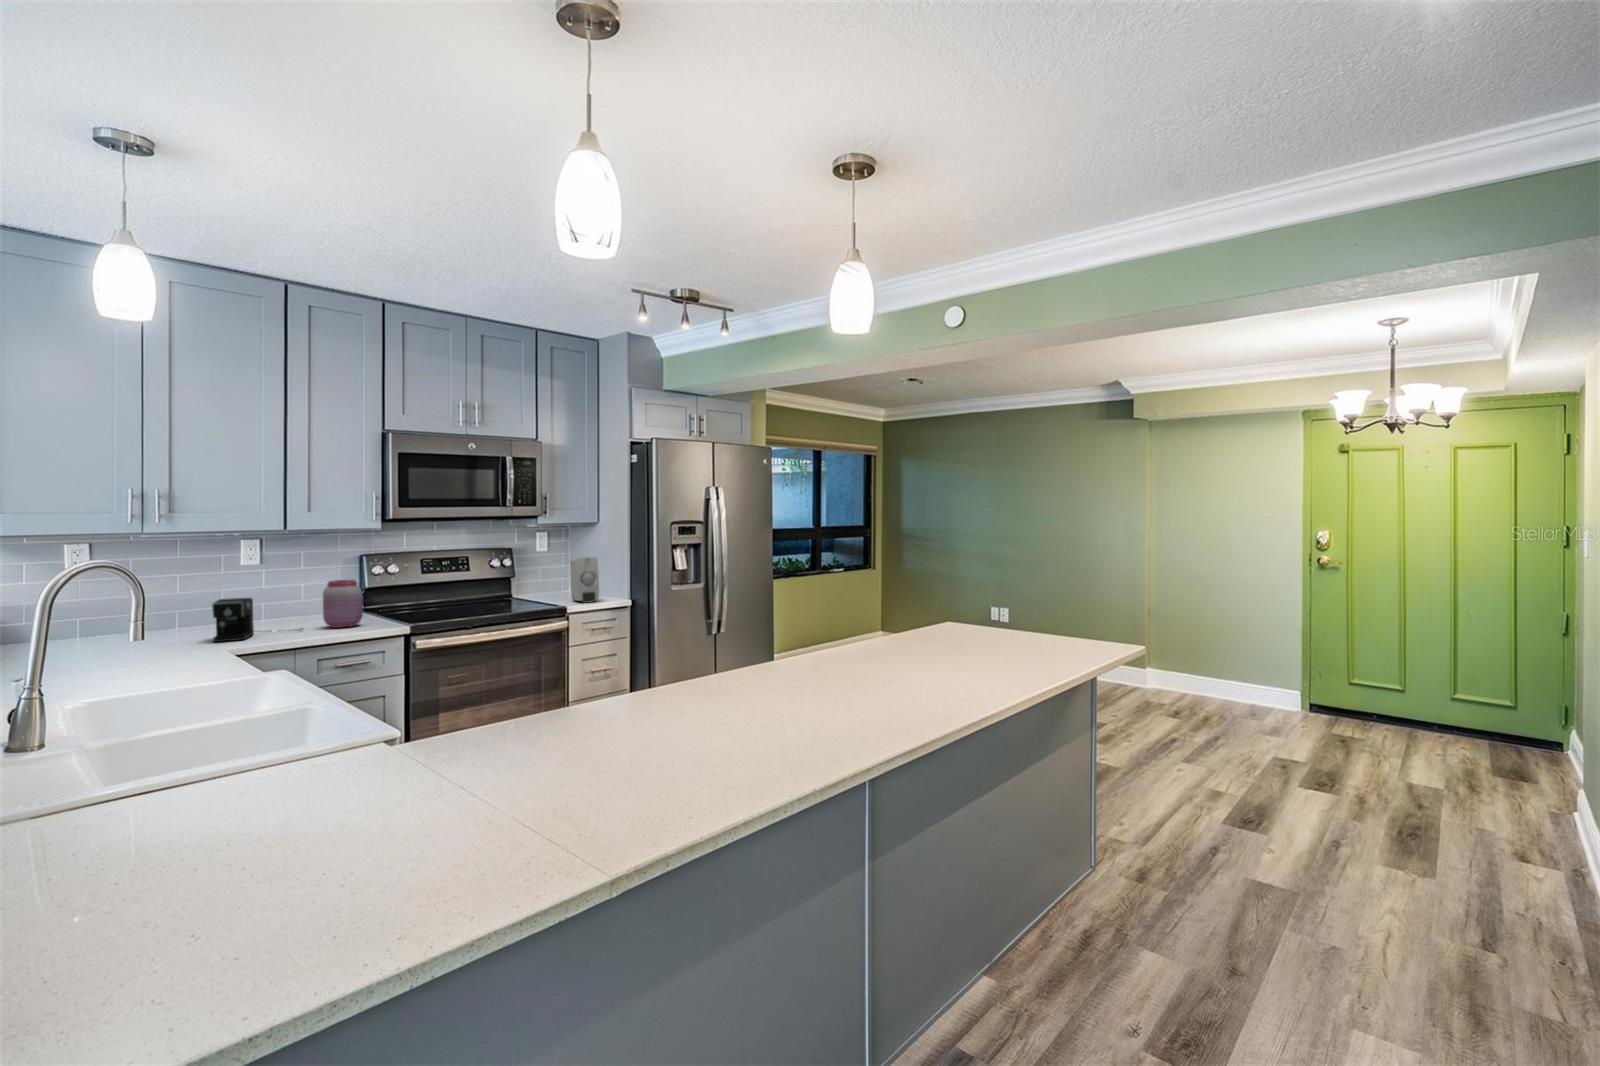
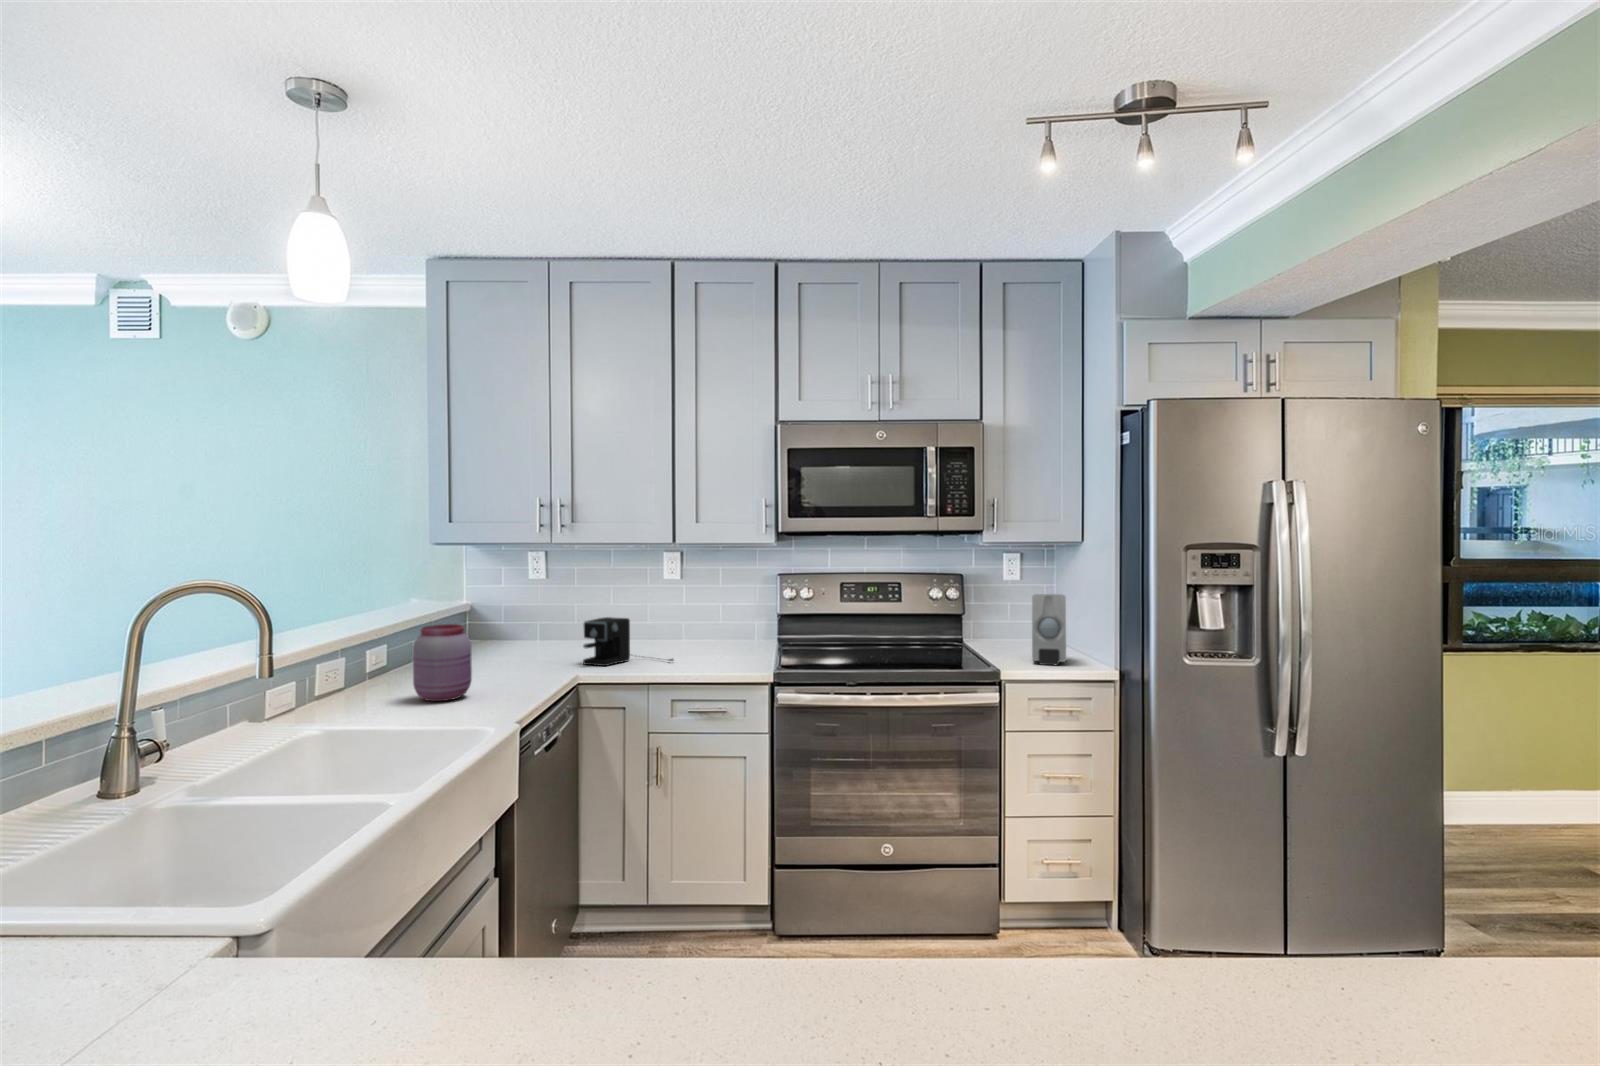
jar: present [323,580,363,628] -> present [413,624,472,701]

